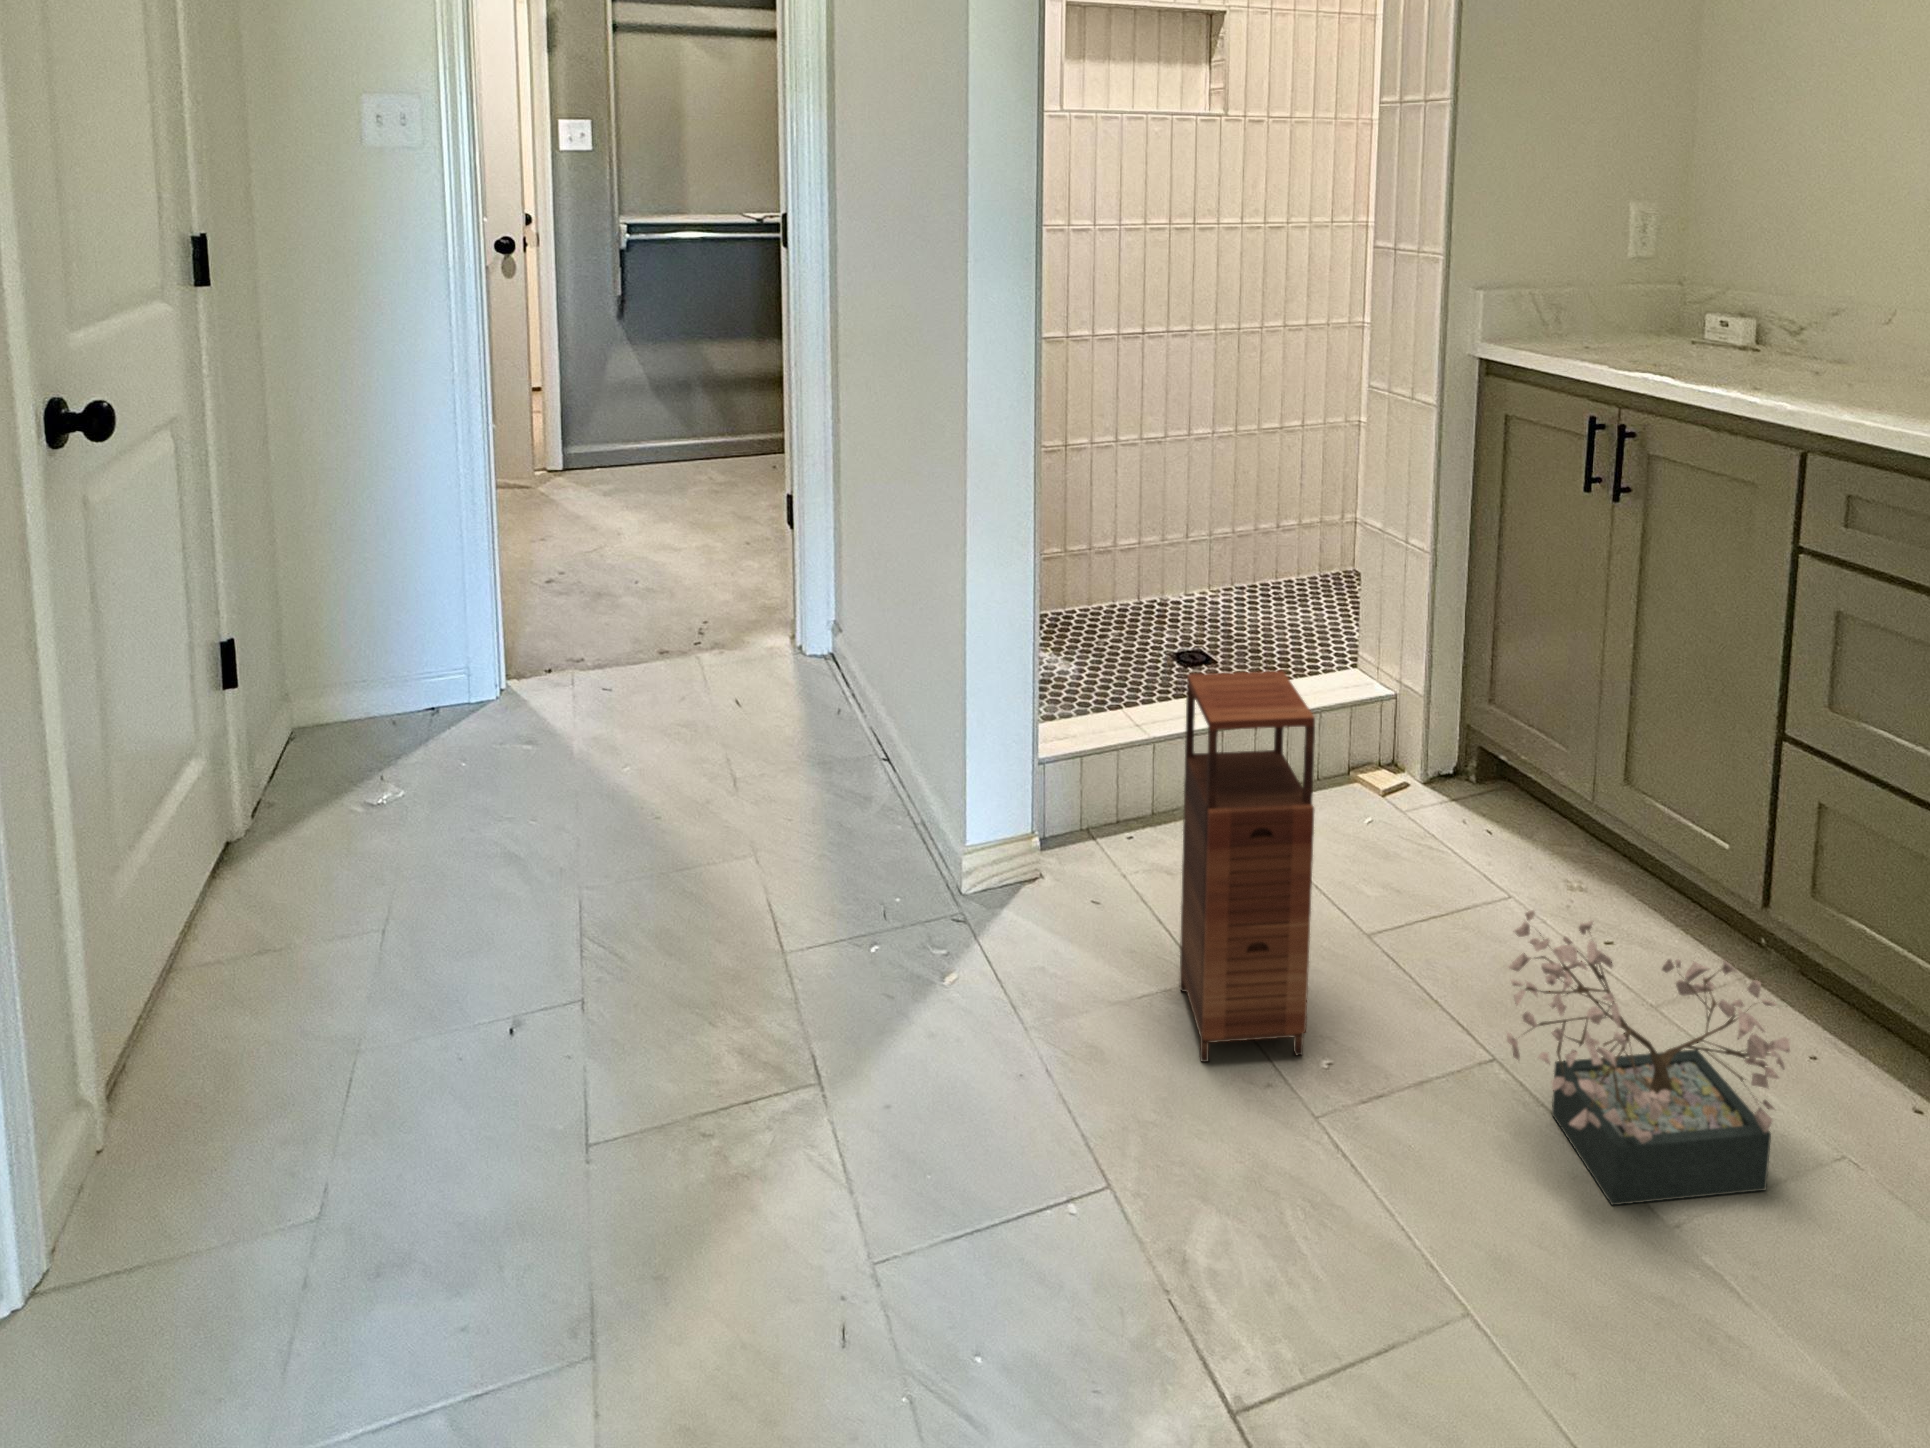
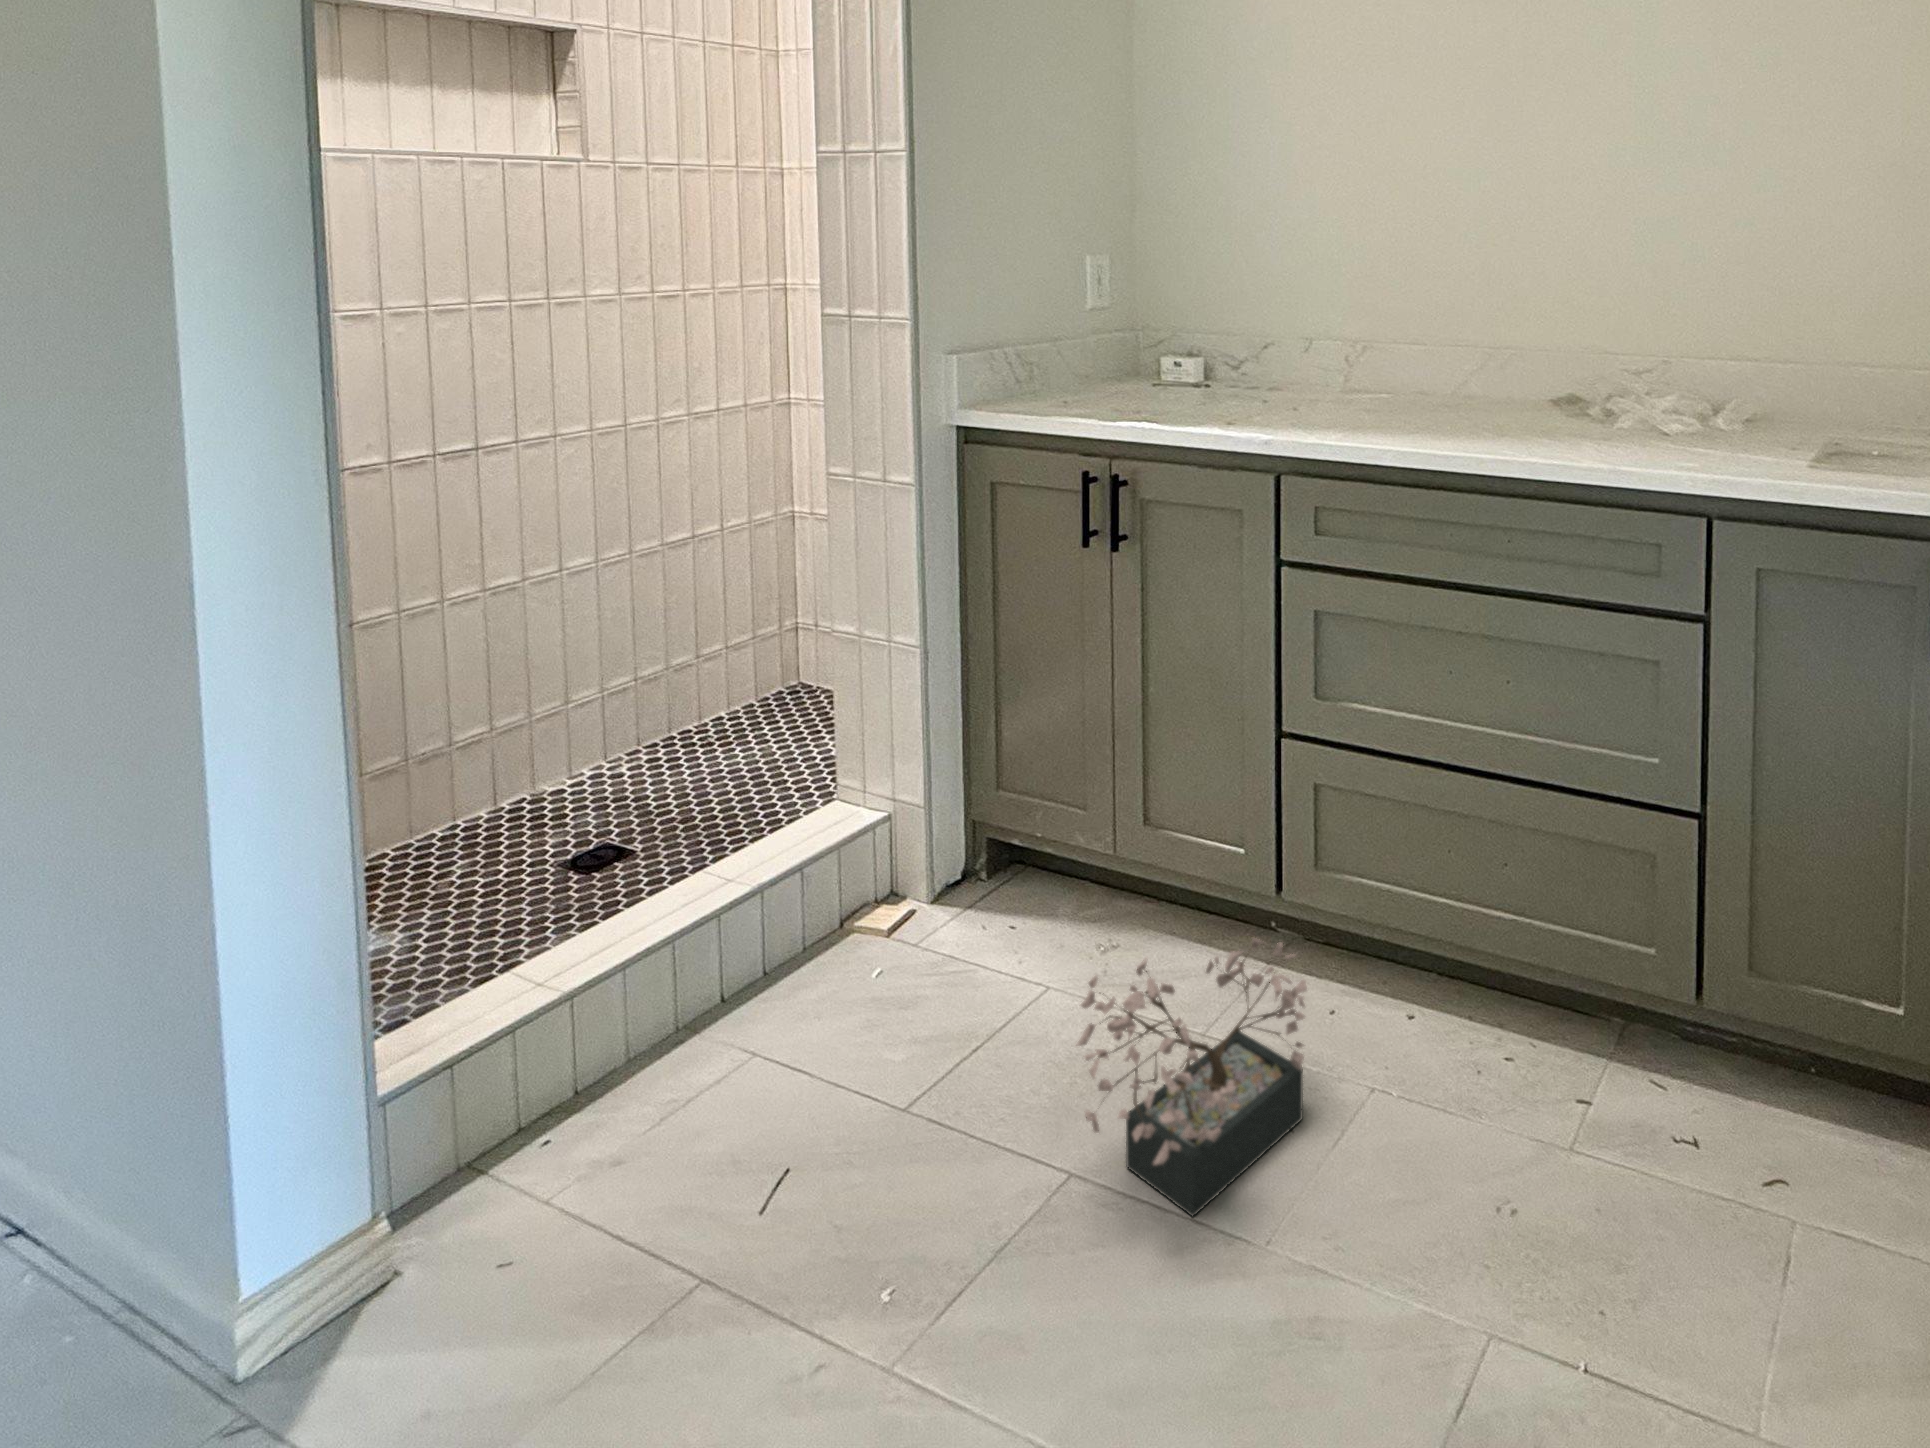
storage cabinet: present [1179,671,1315,1062] -> none [655,836,859,1371]

